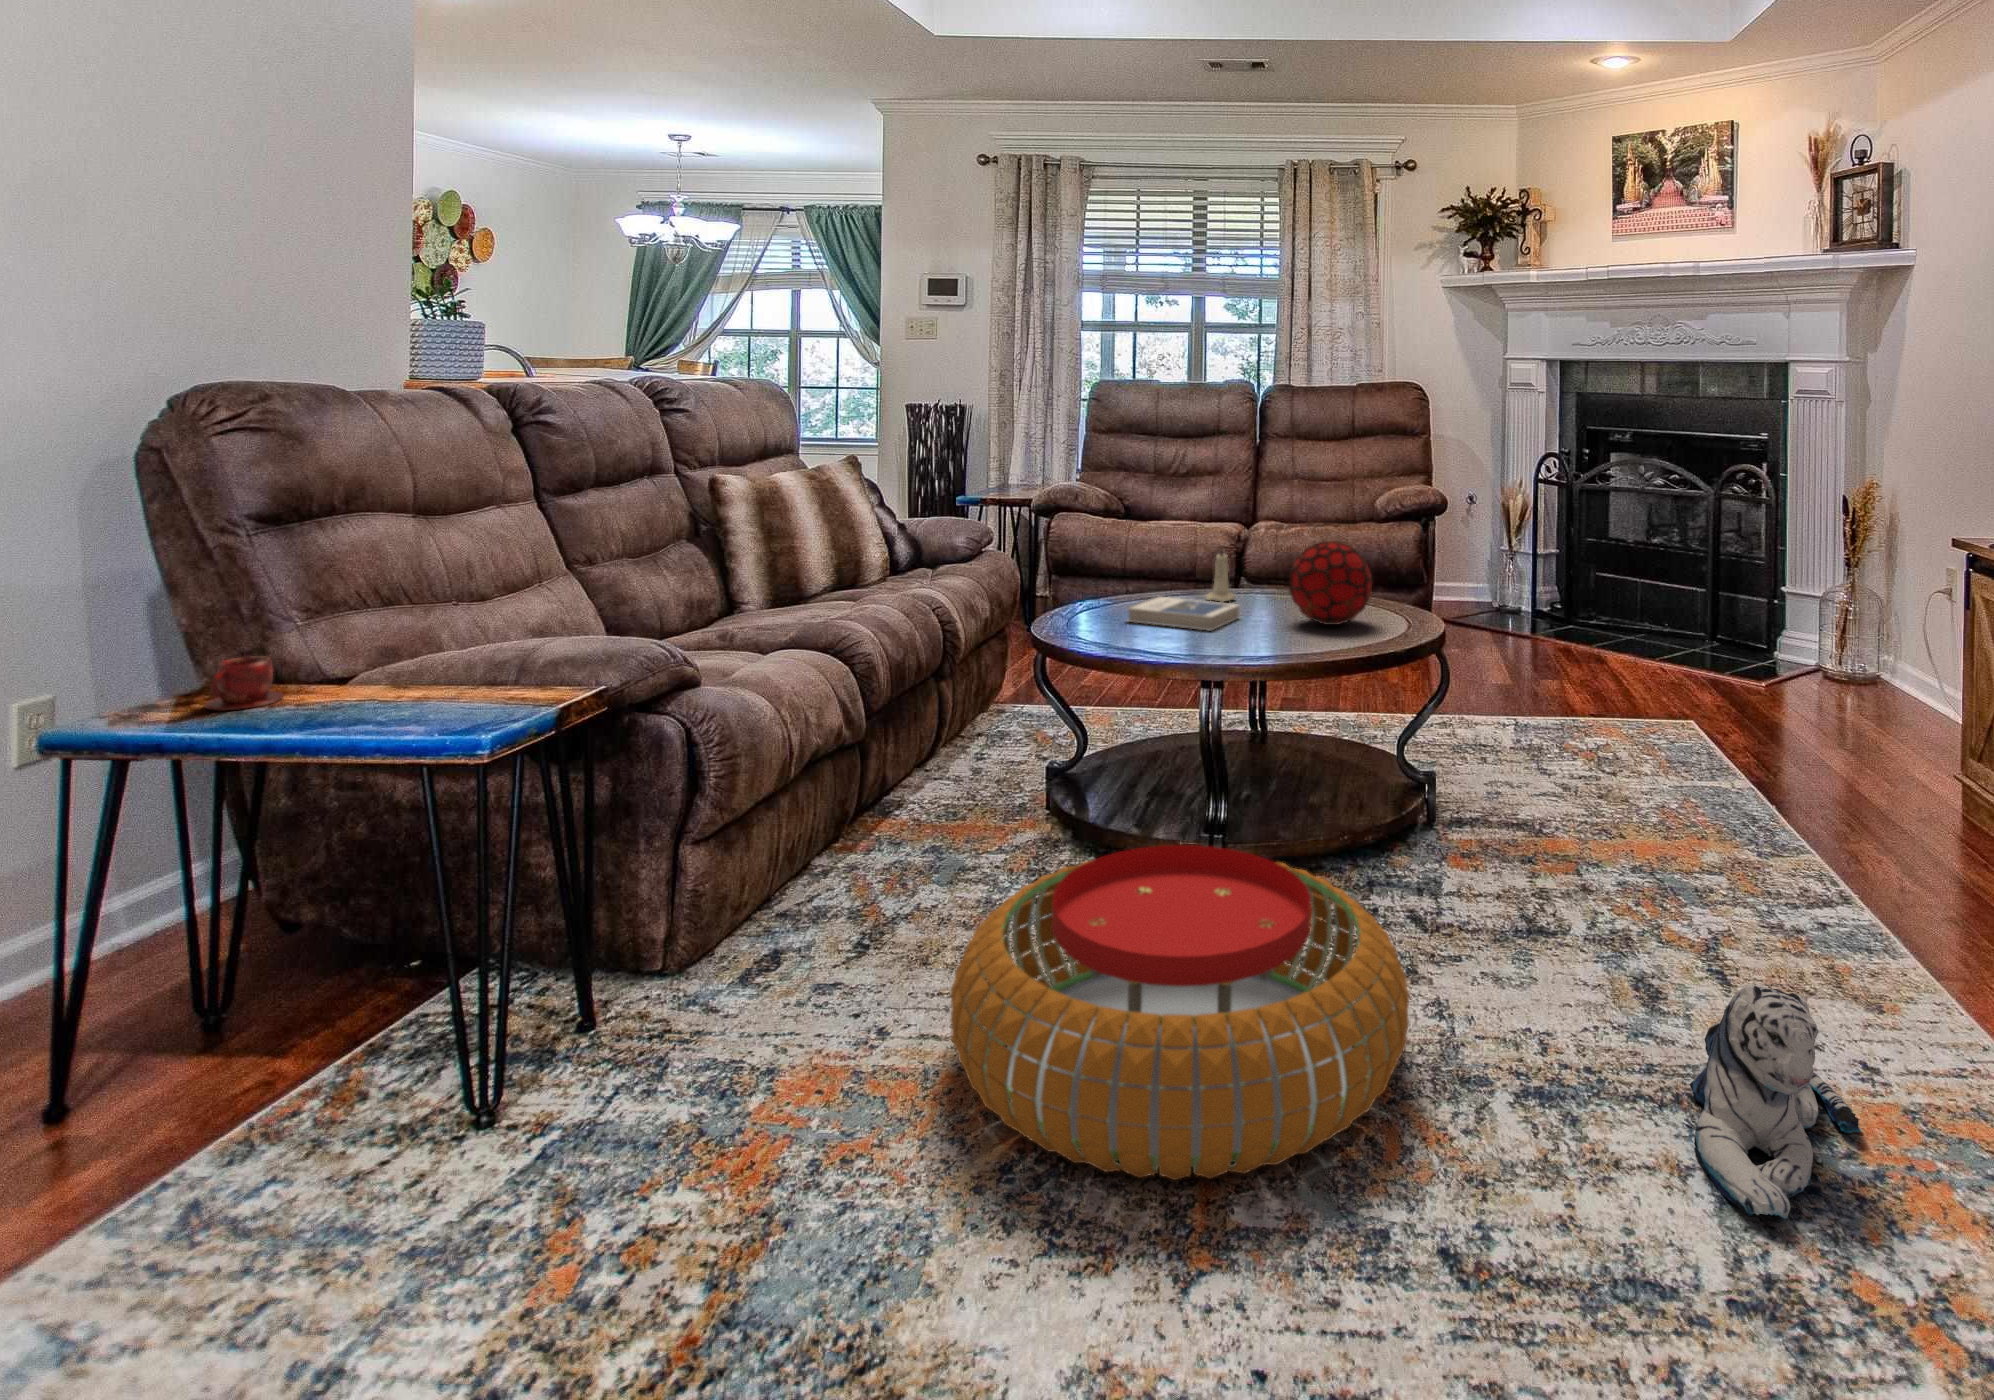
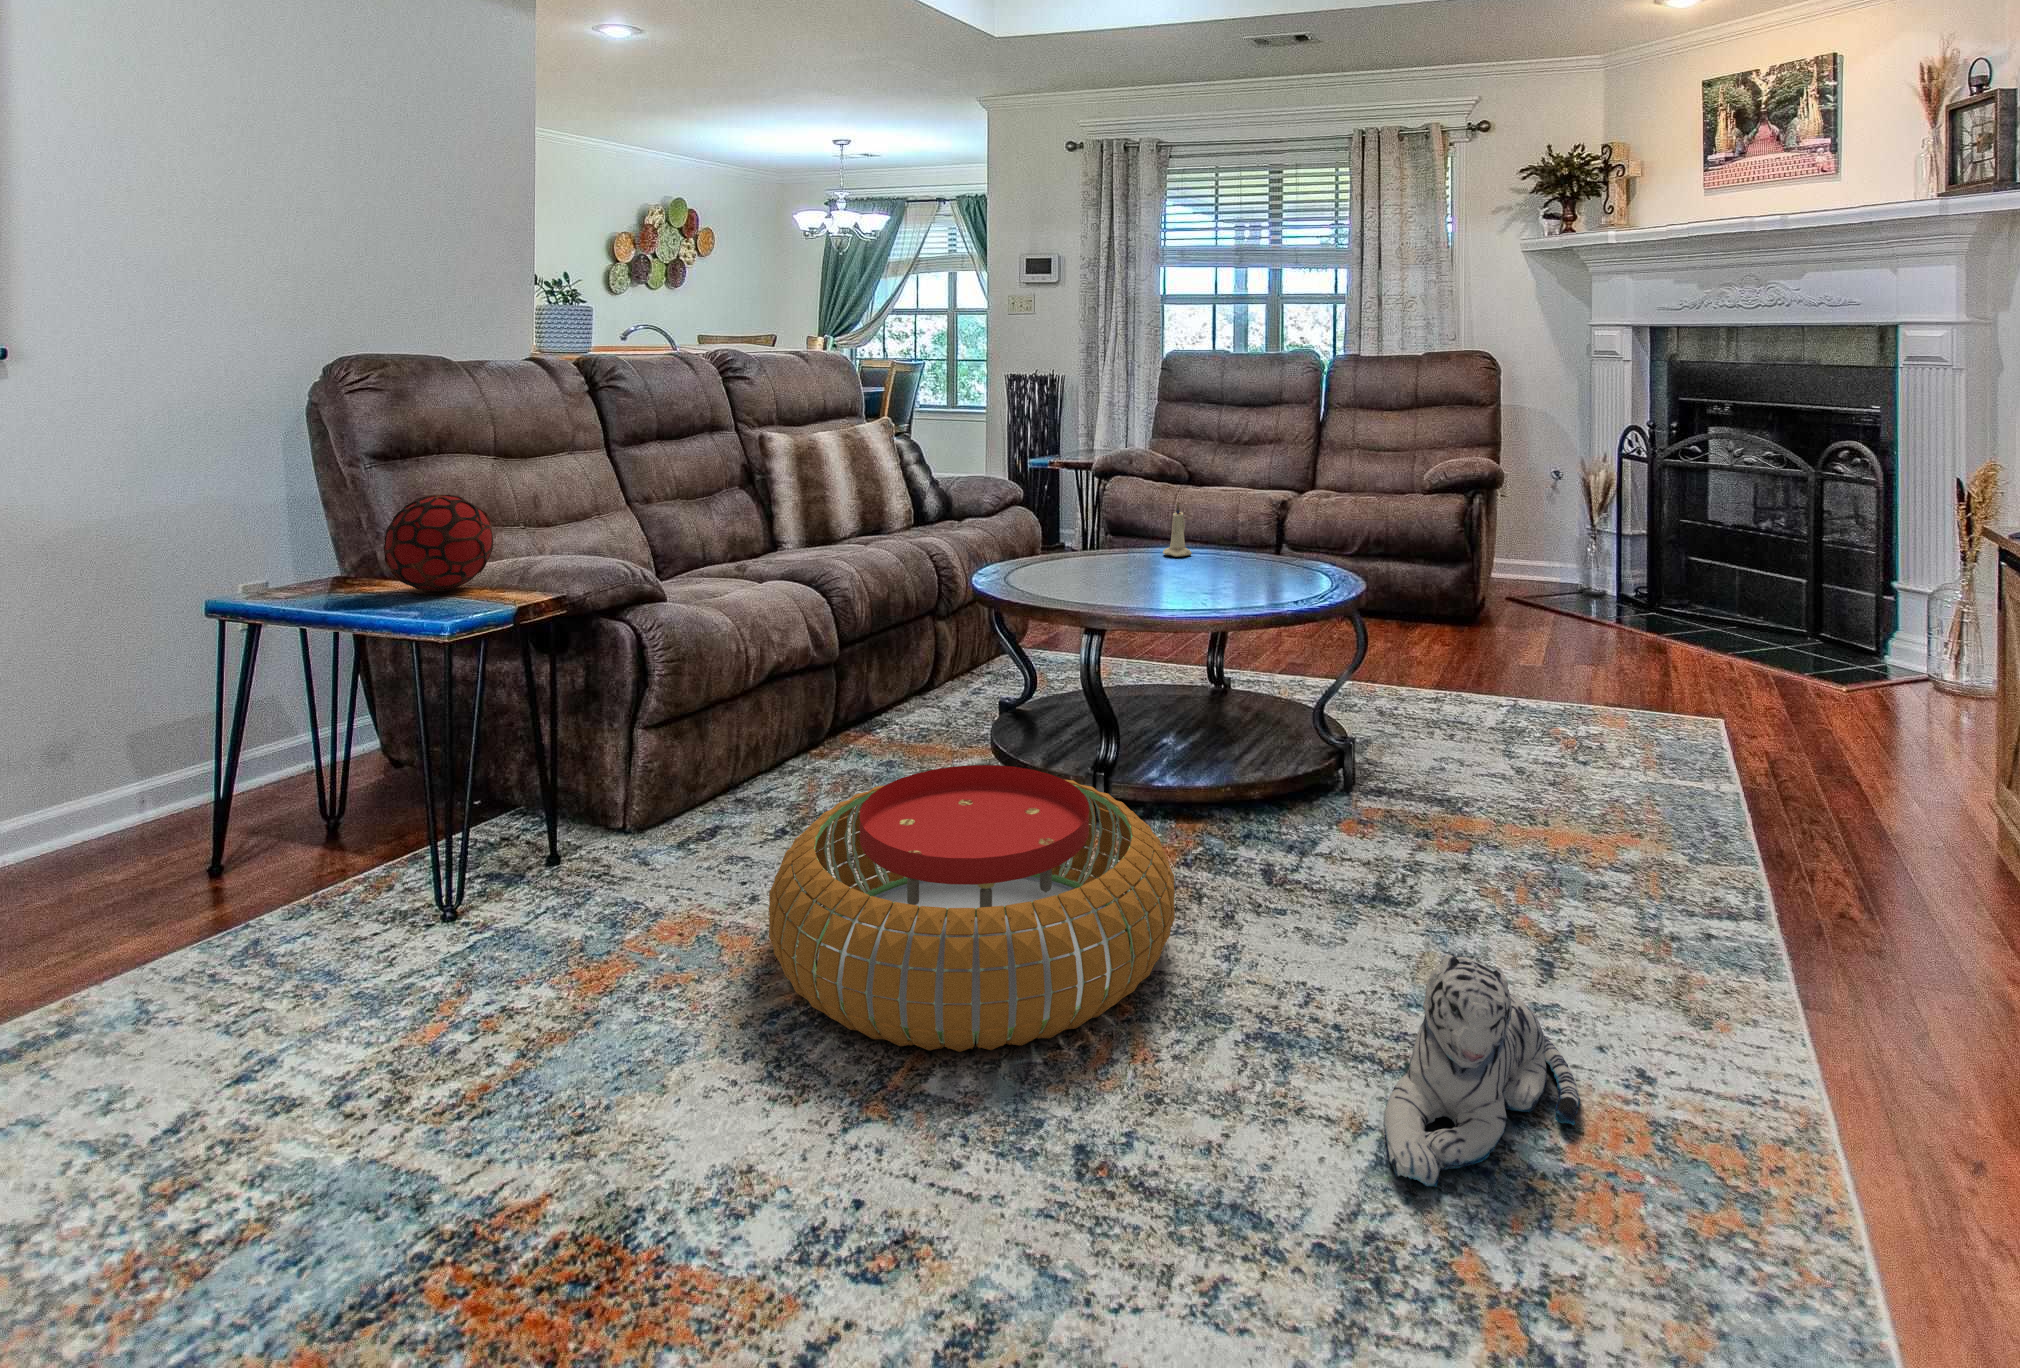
decorative orb: present [1289,541,1373,625] -> present [384,495,494,591]
hardback book: present [1127,596,1240,631] -> none [1068,548,1176,582]
teacup: present [205,656,283,711] -> none [313,557,366,595]

